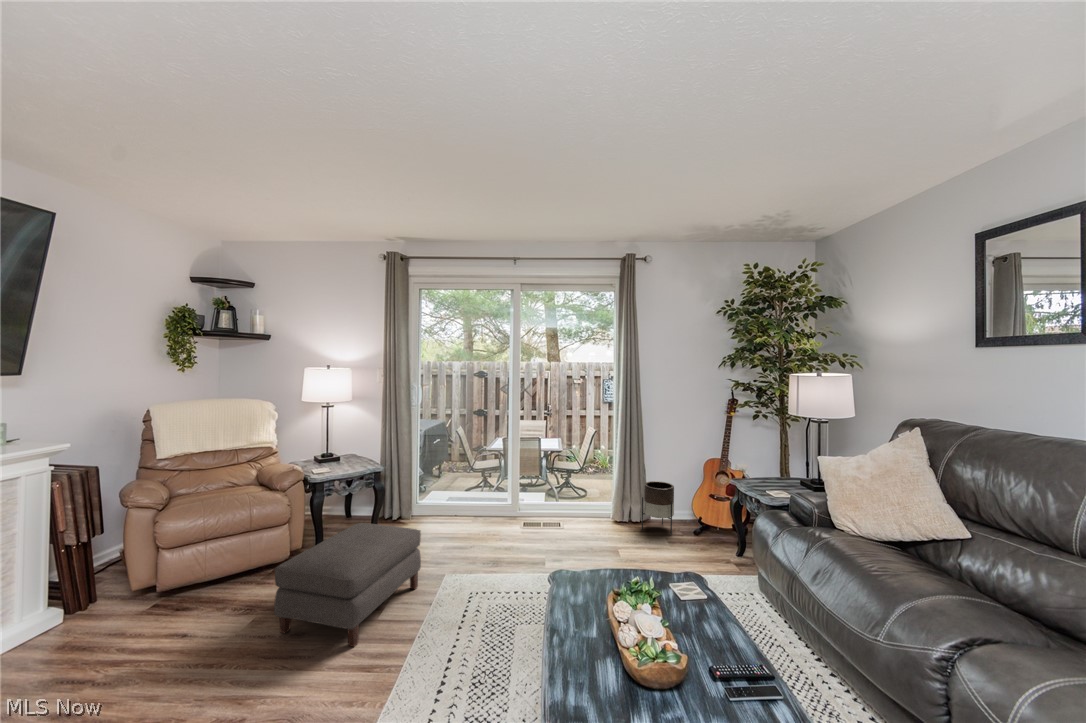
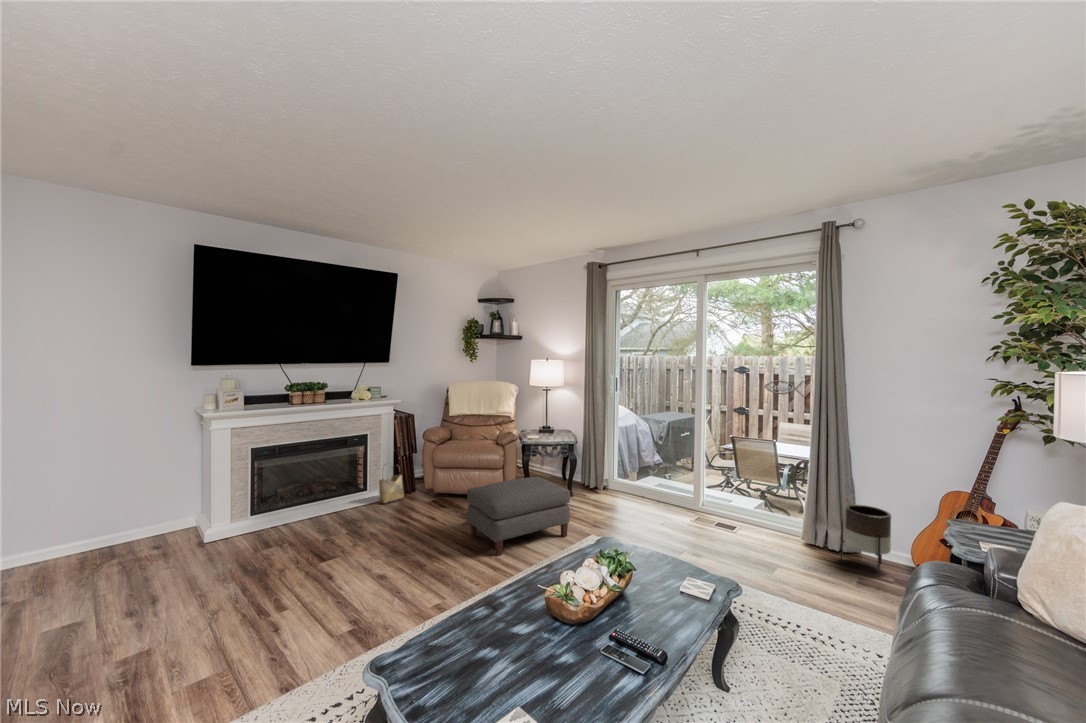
woven basket: none [23,565,83,647] -> present [379,474,404,503]

